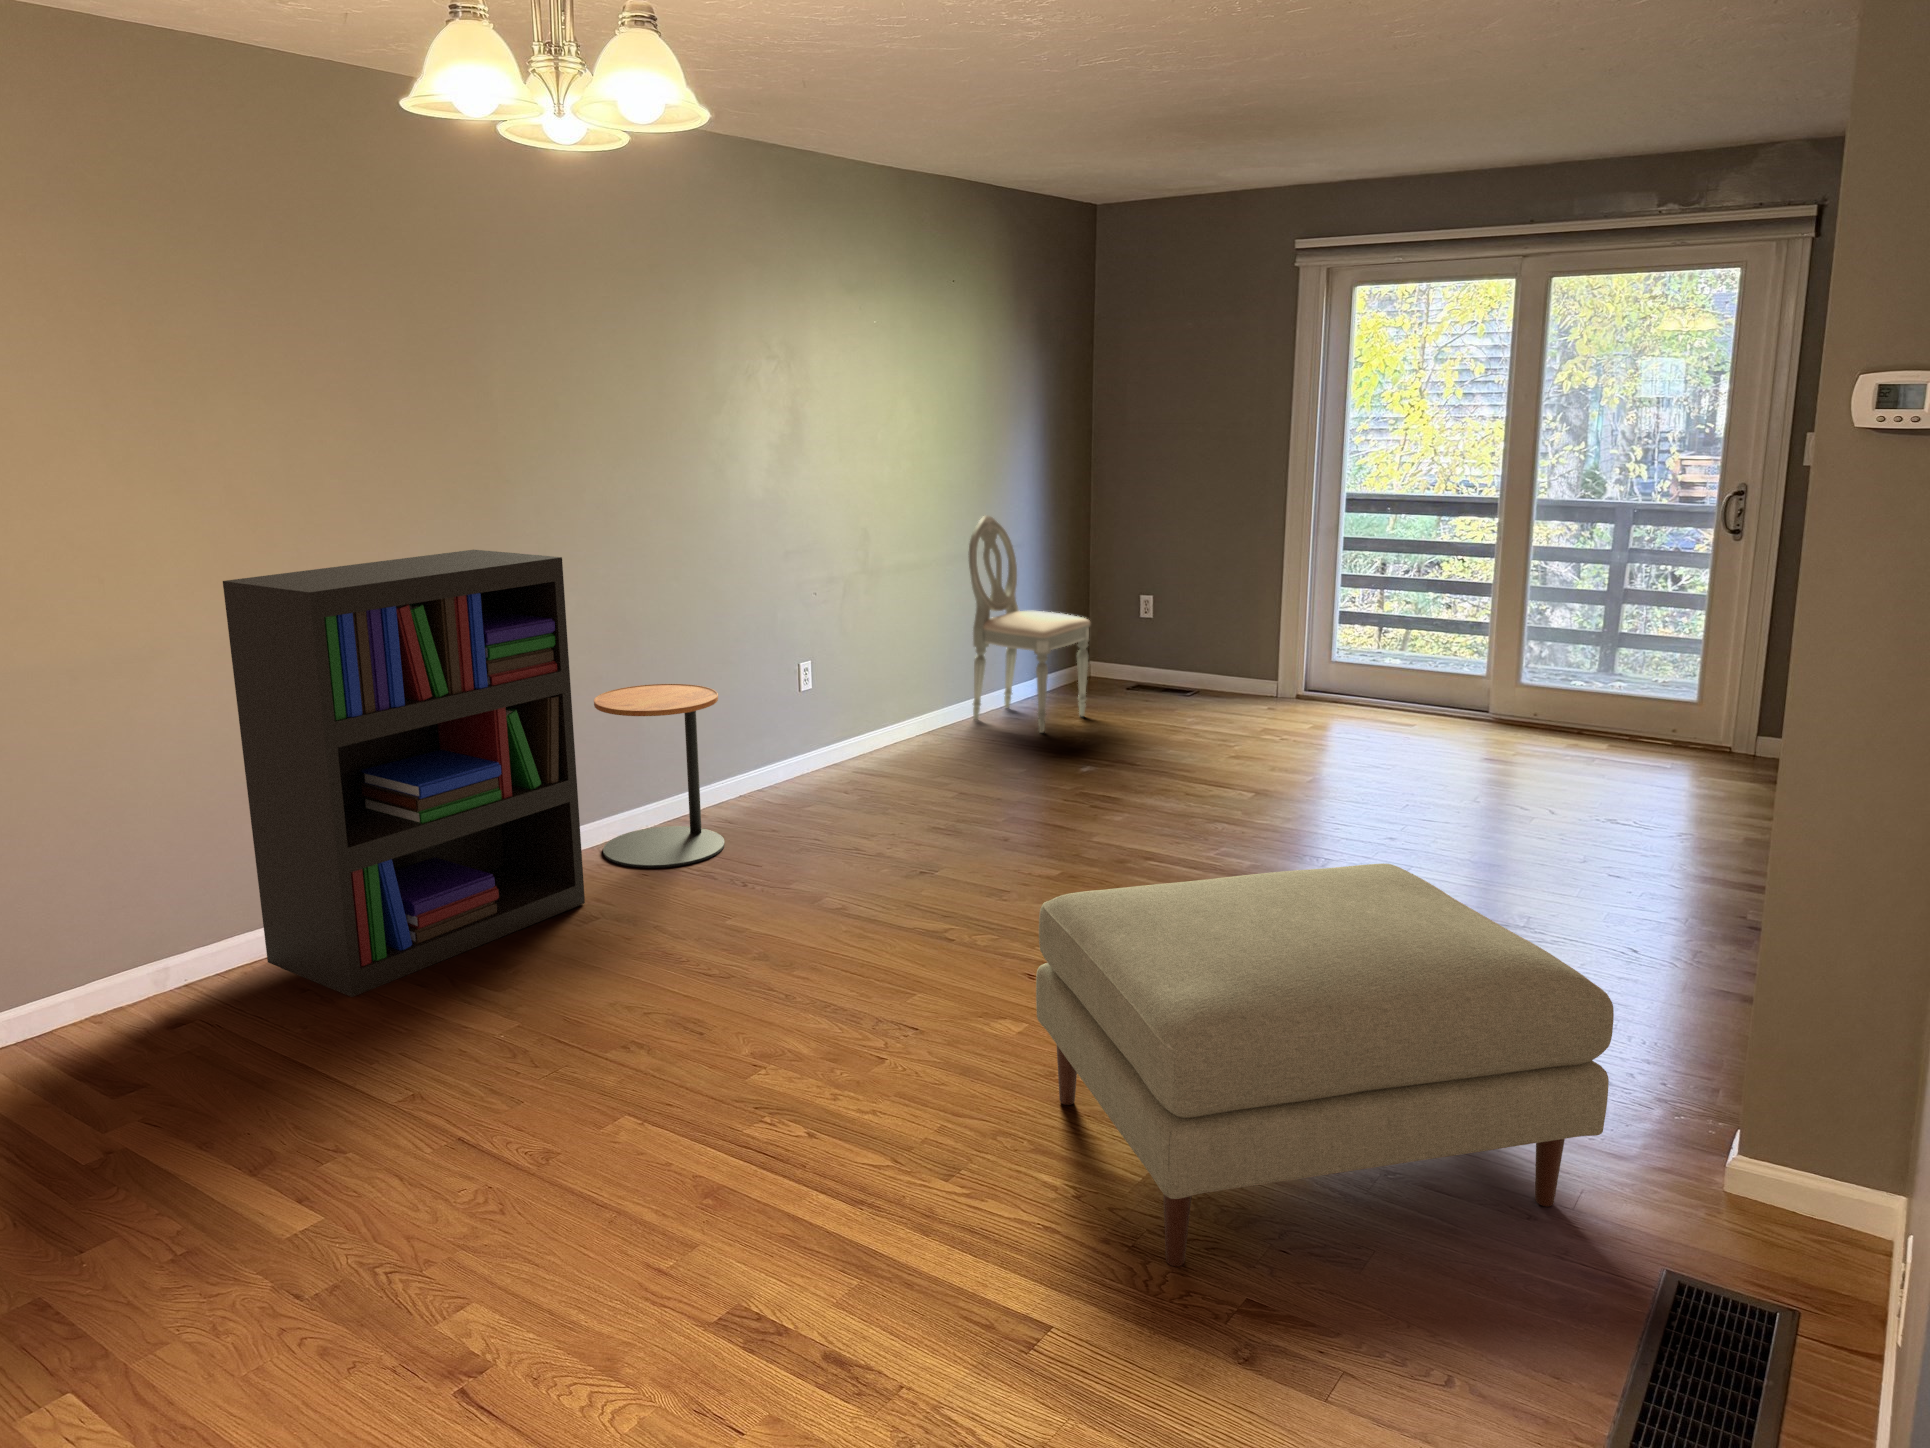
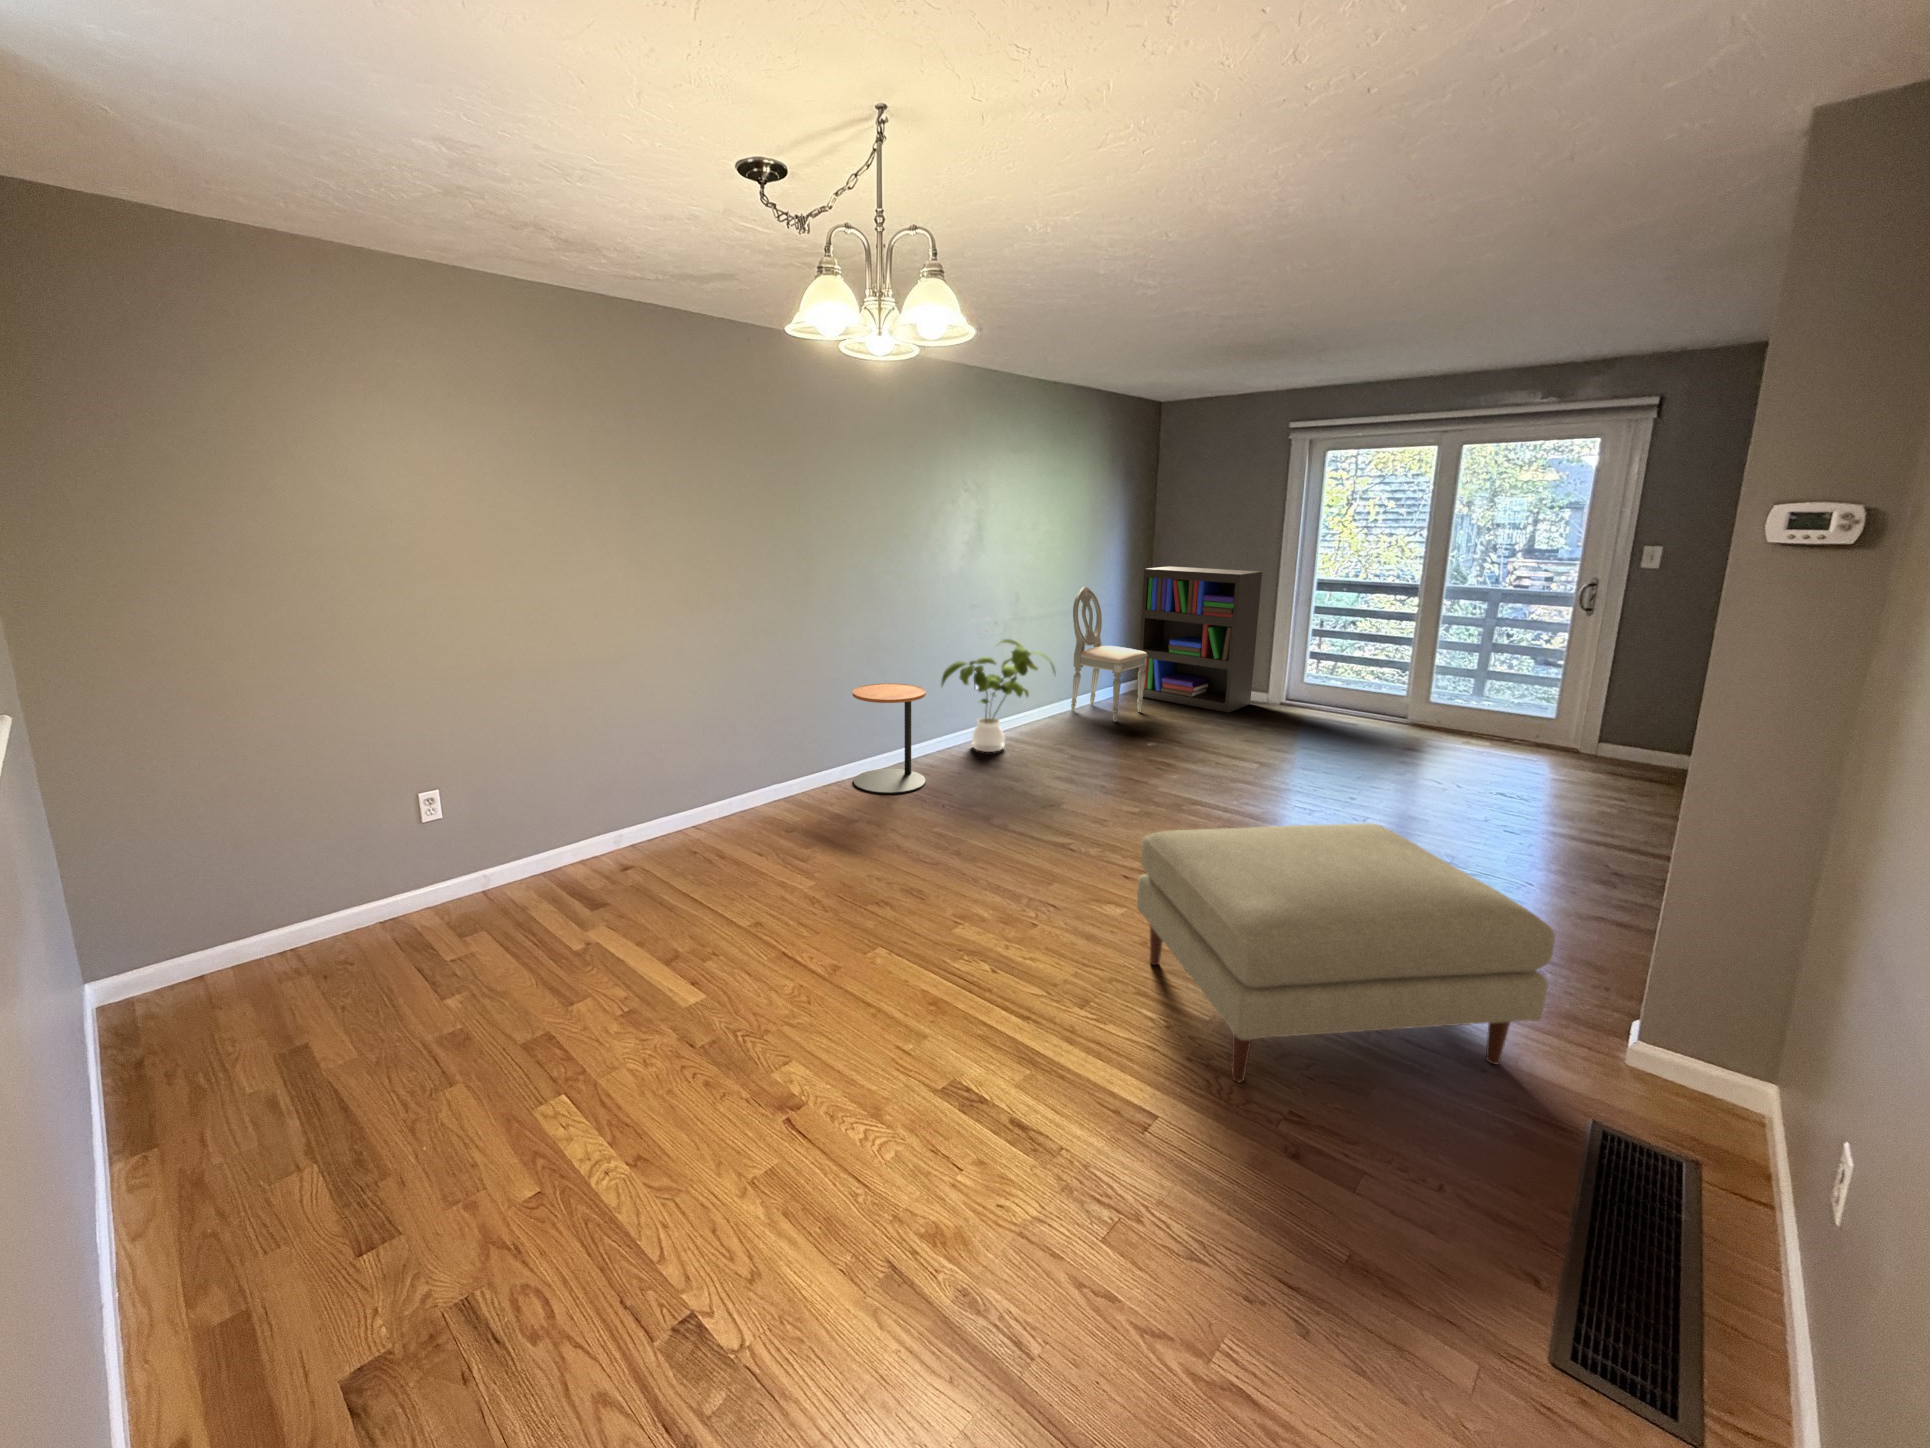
bookshelf: present [223,550,585,997] -> present [1137,566,1262,713]
house plant: none [749,604,935,791] -> present [942,639,1055,752]

